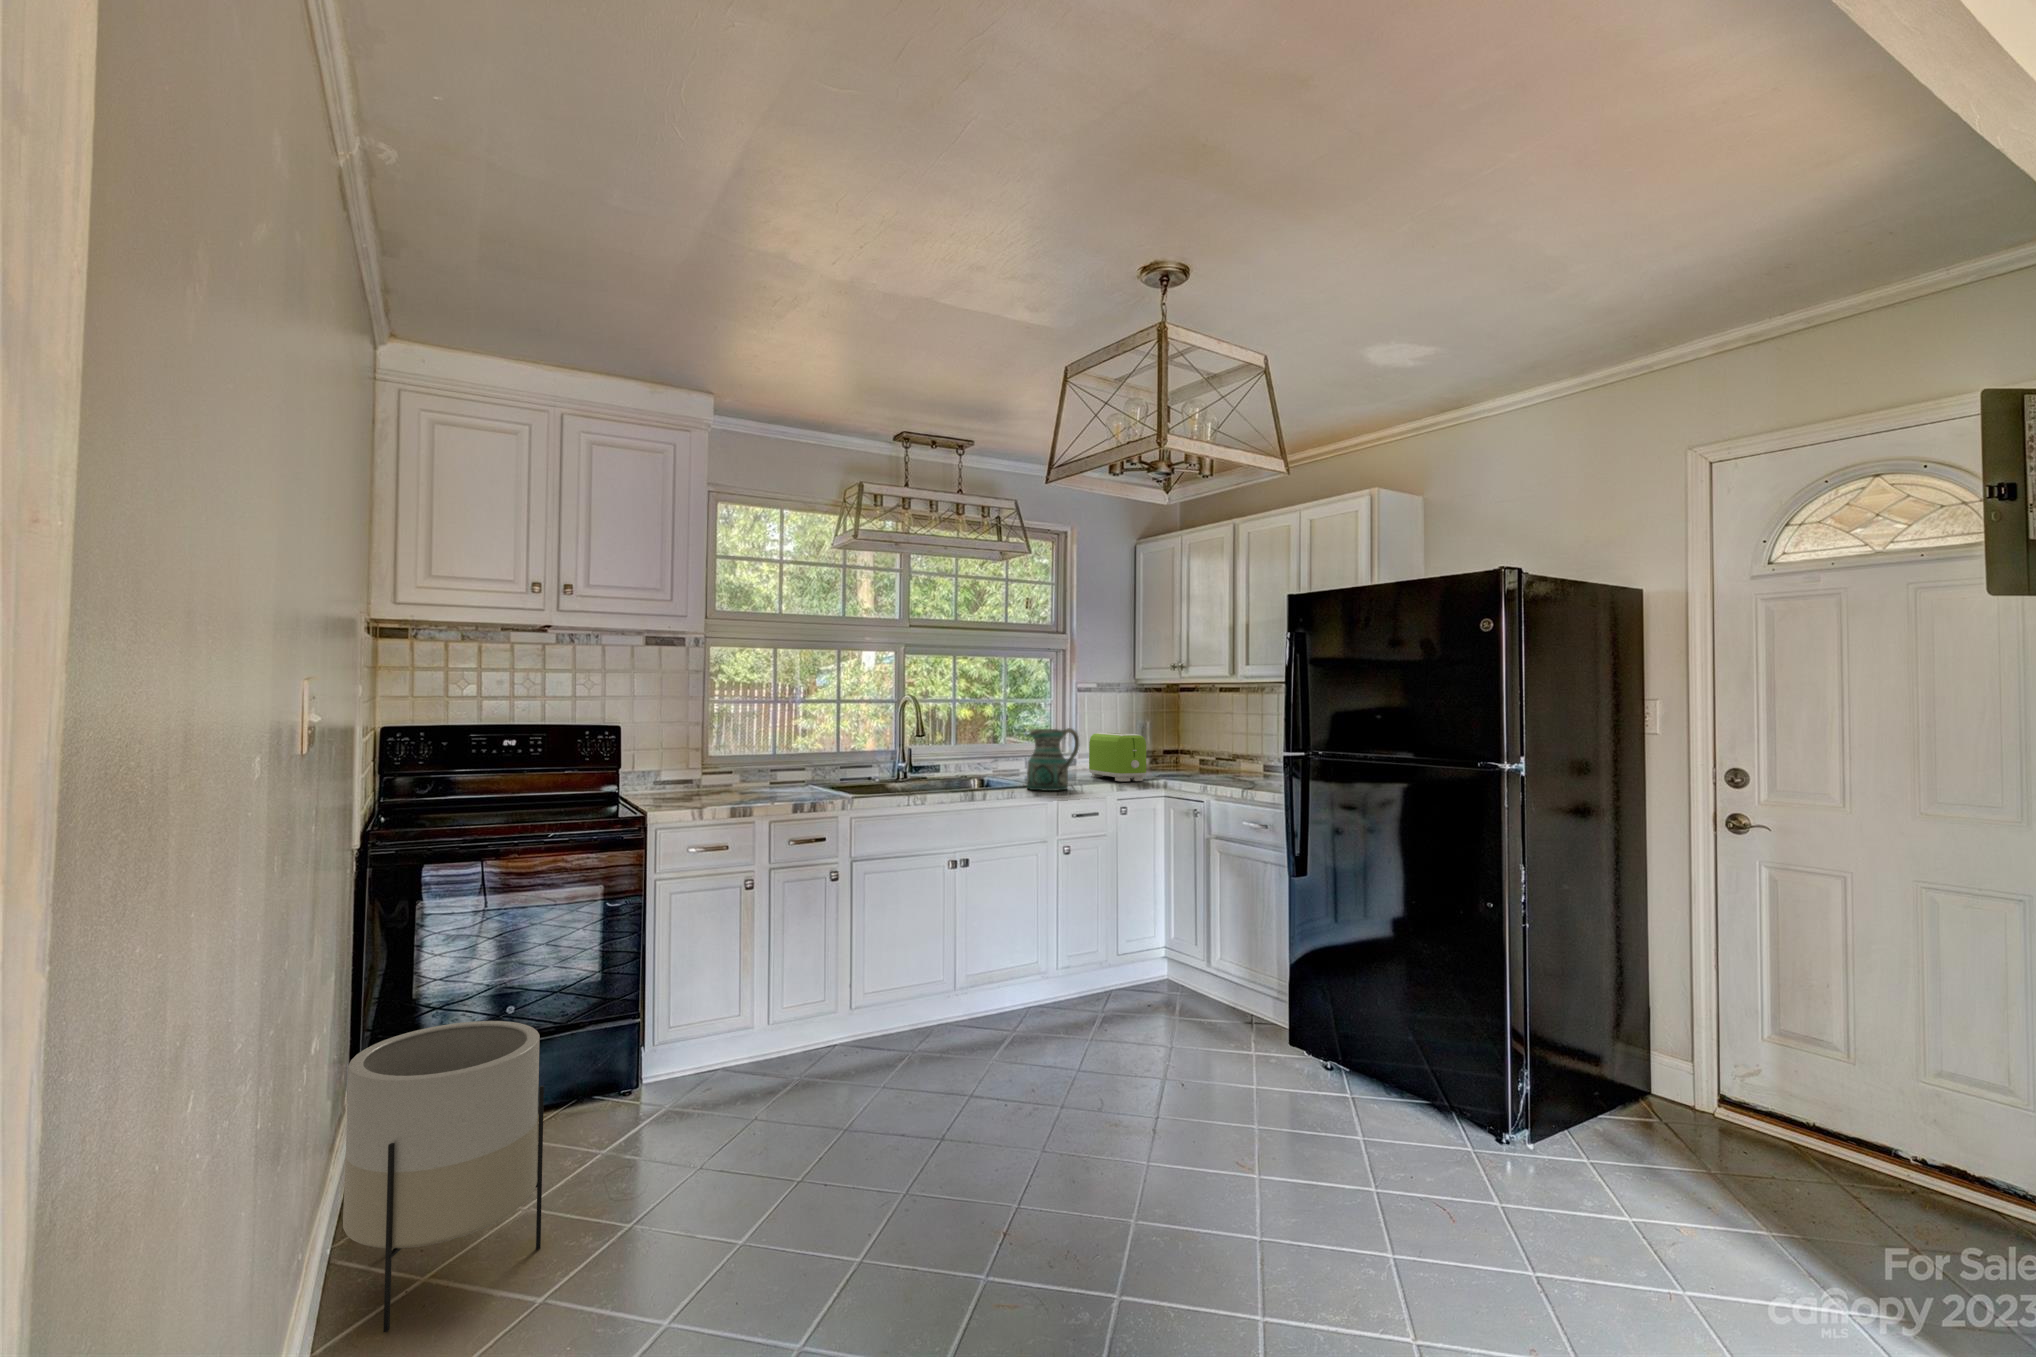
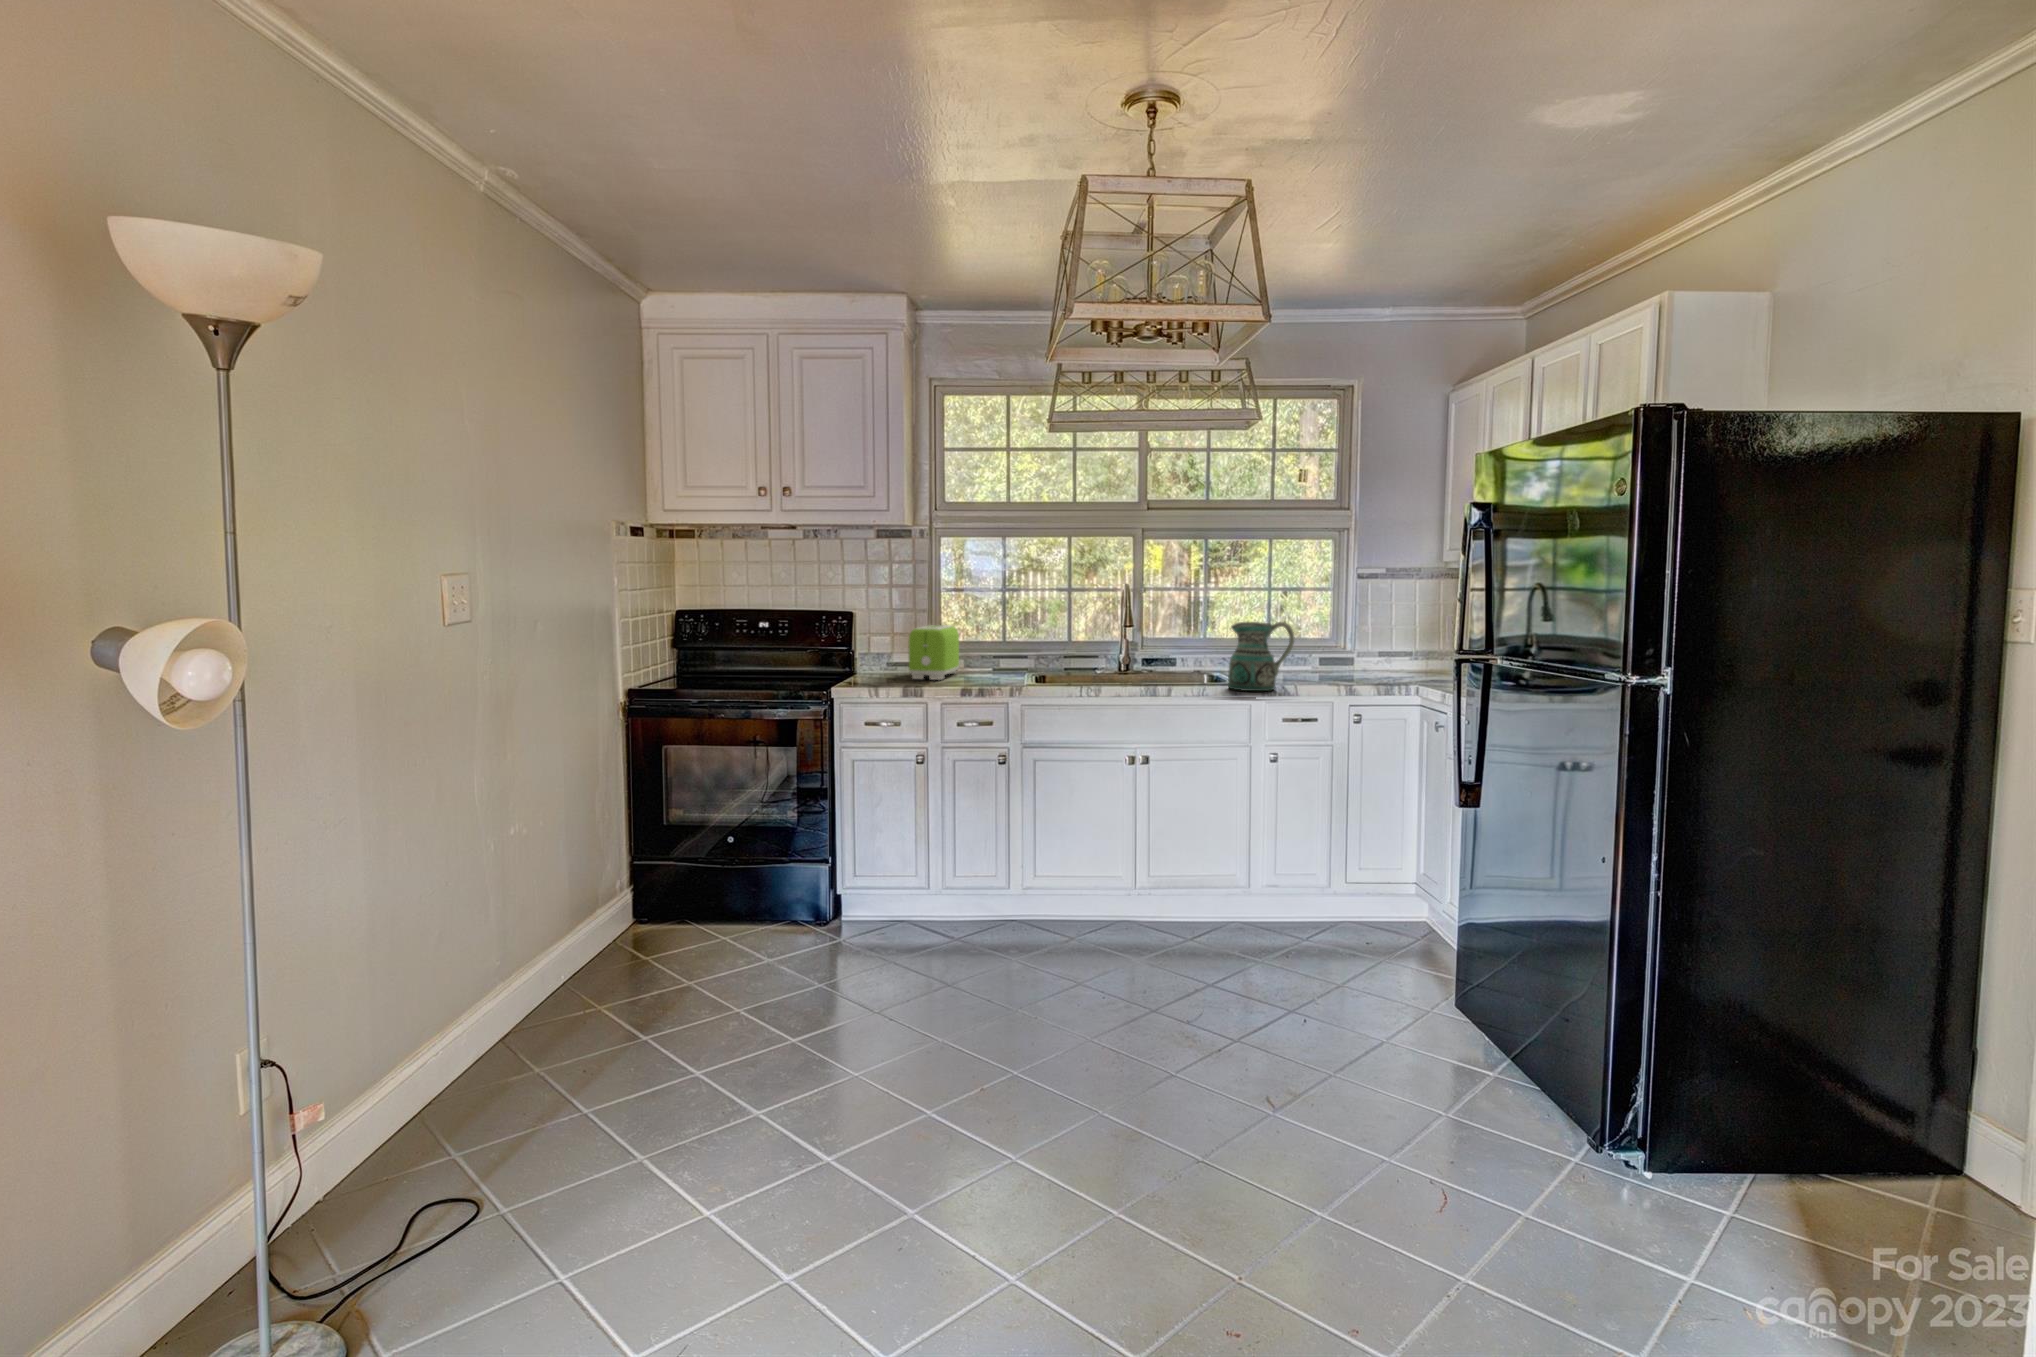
toaster: present [1089,733,1146,781] -> present [909,625,959,680]
planter: present [343,1021,544,1332] -> none [531,835,665,1030]

